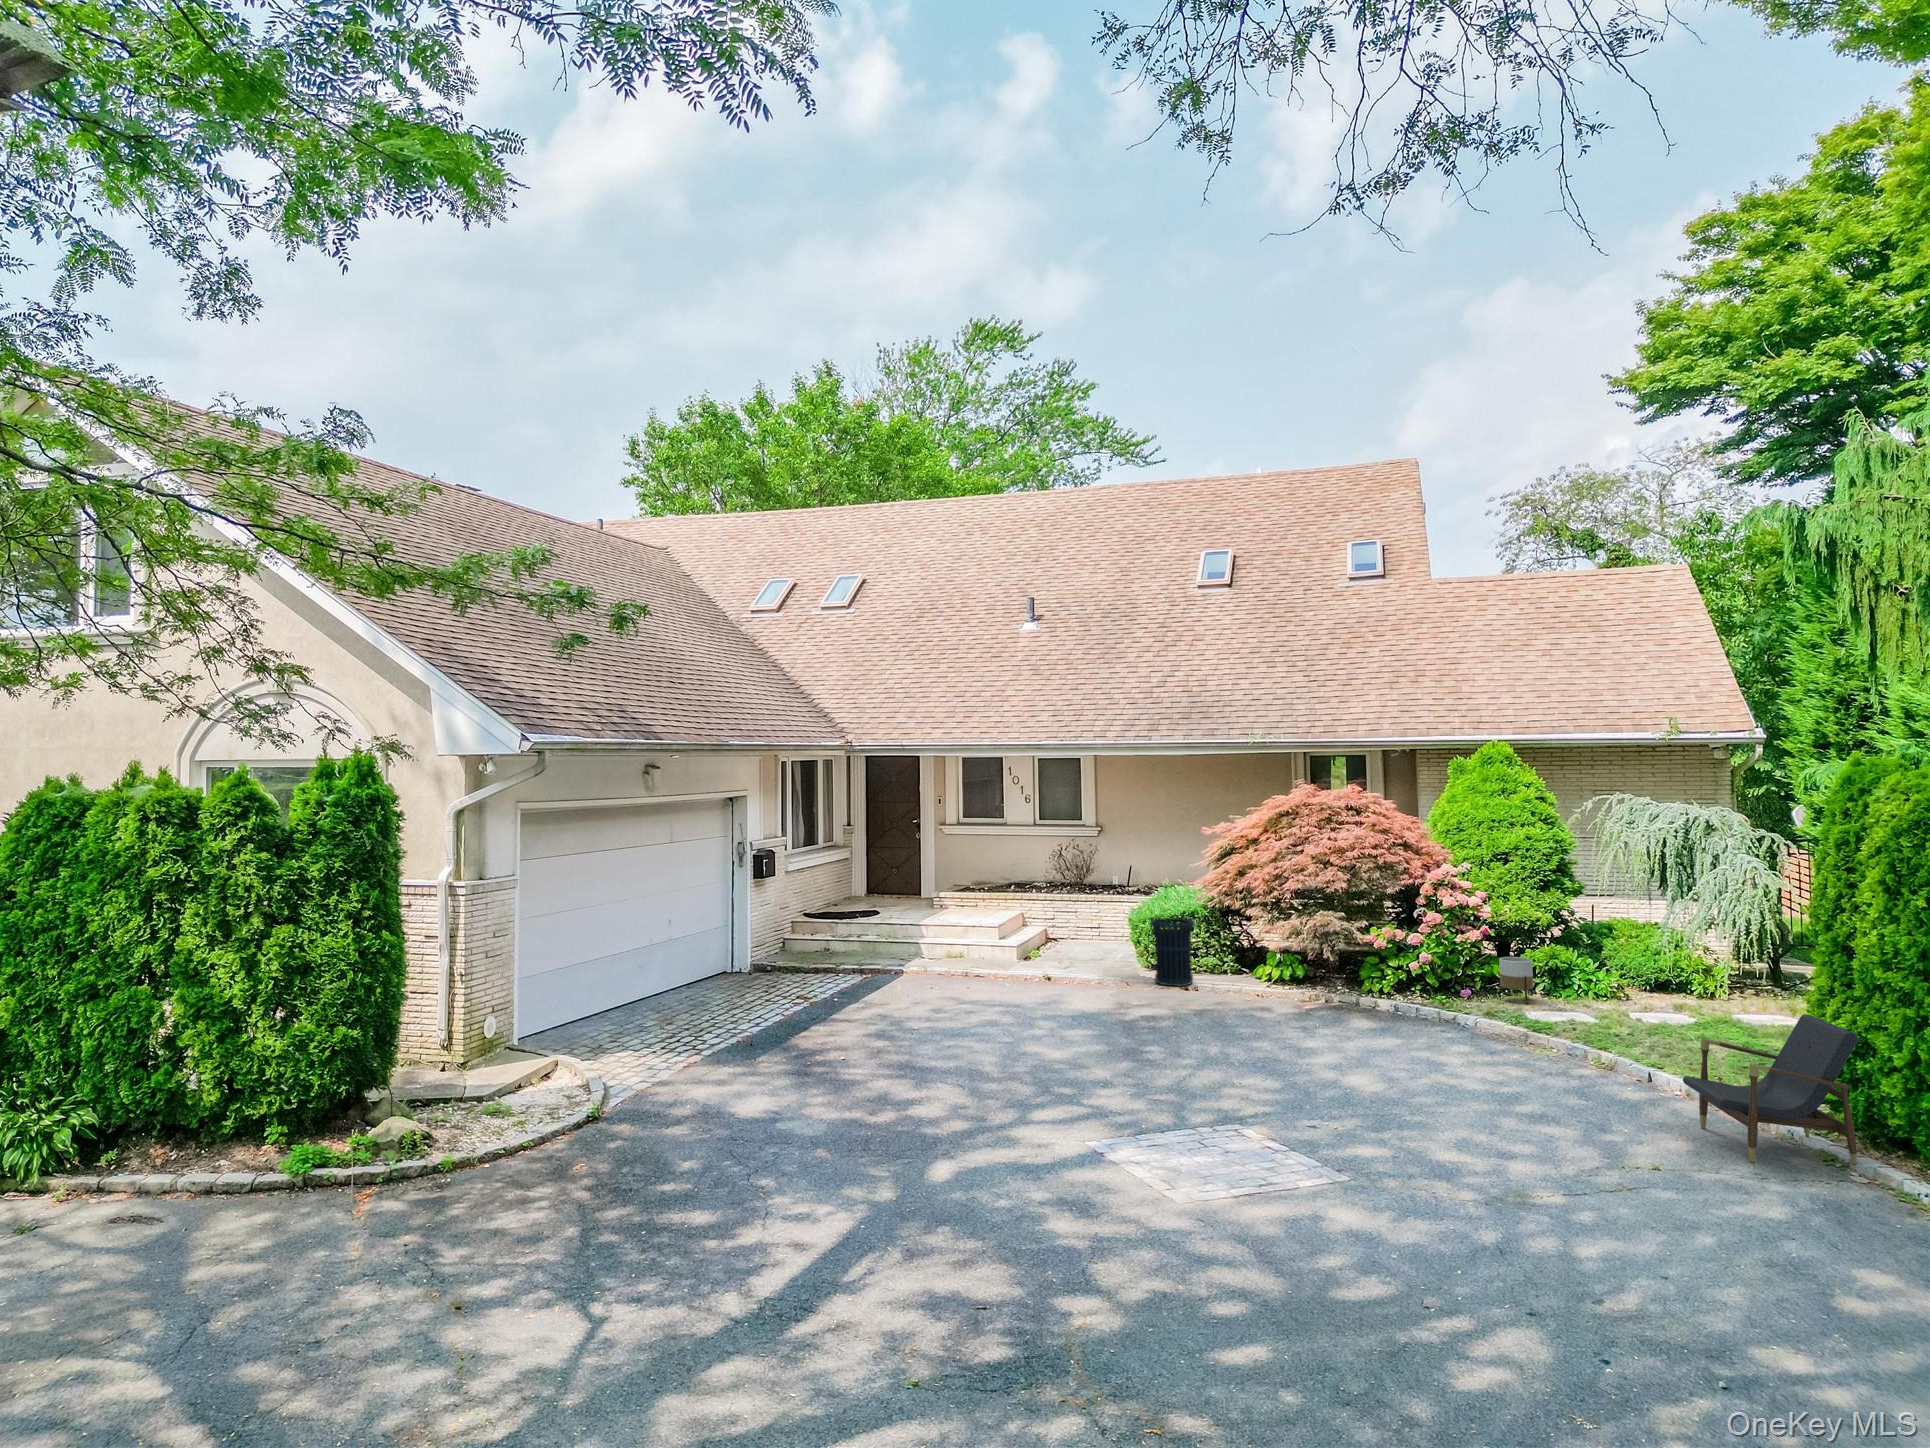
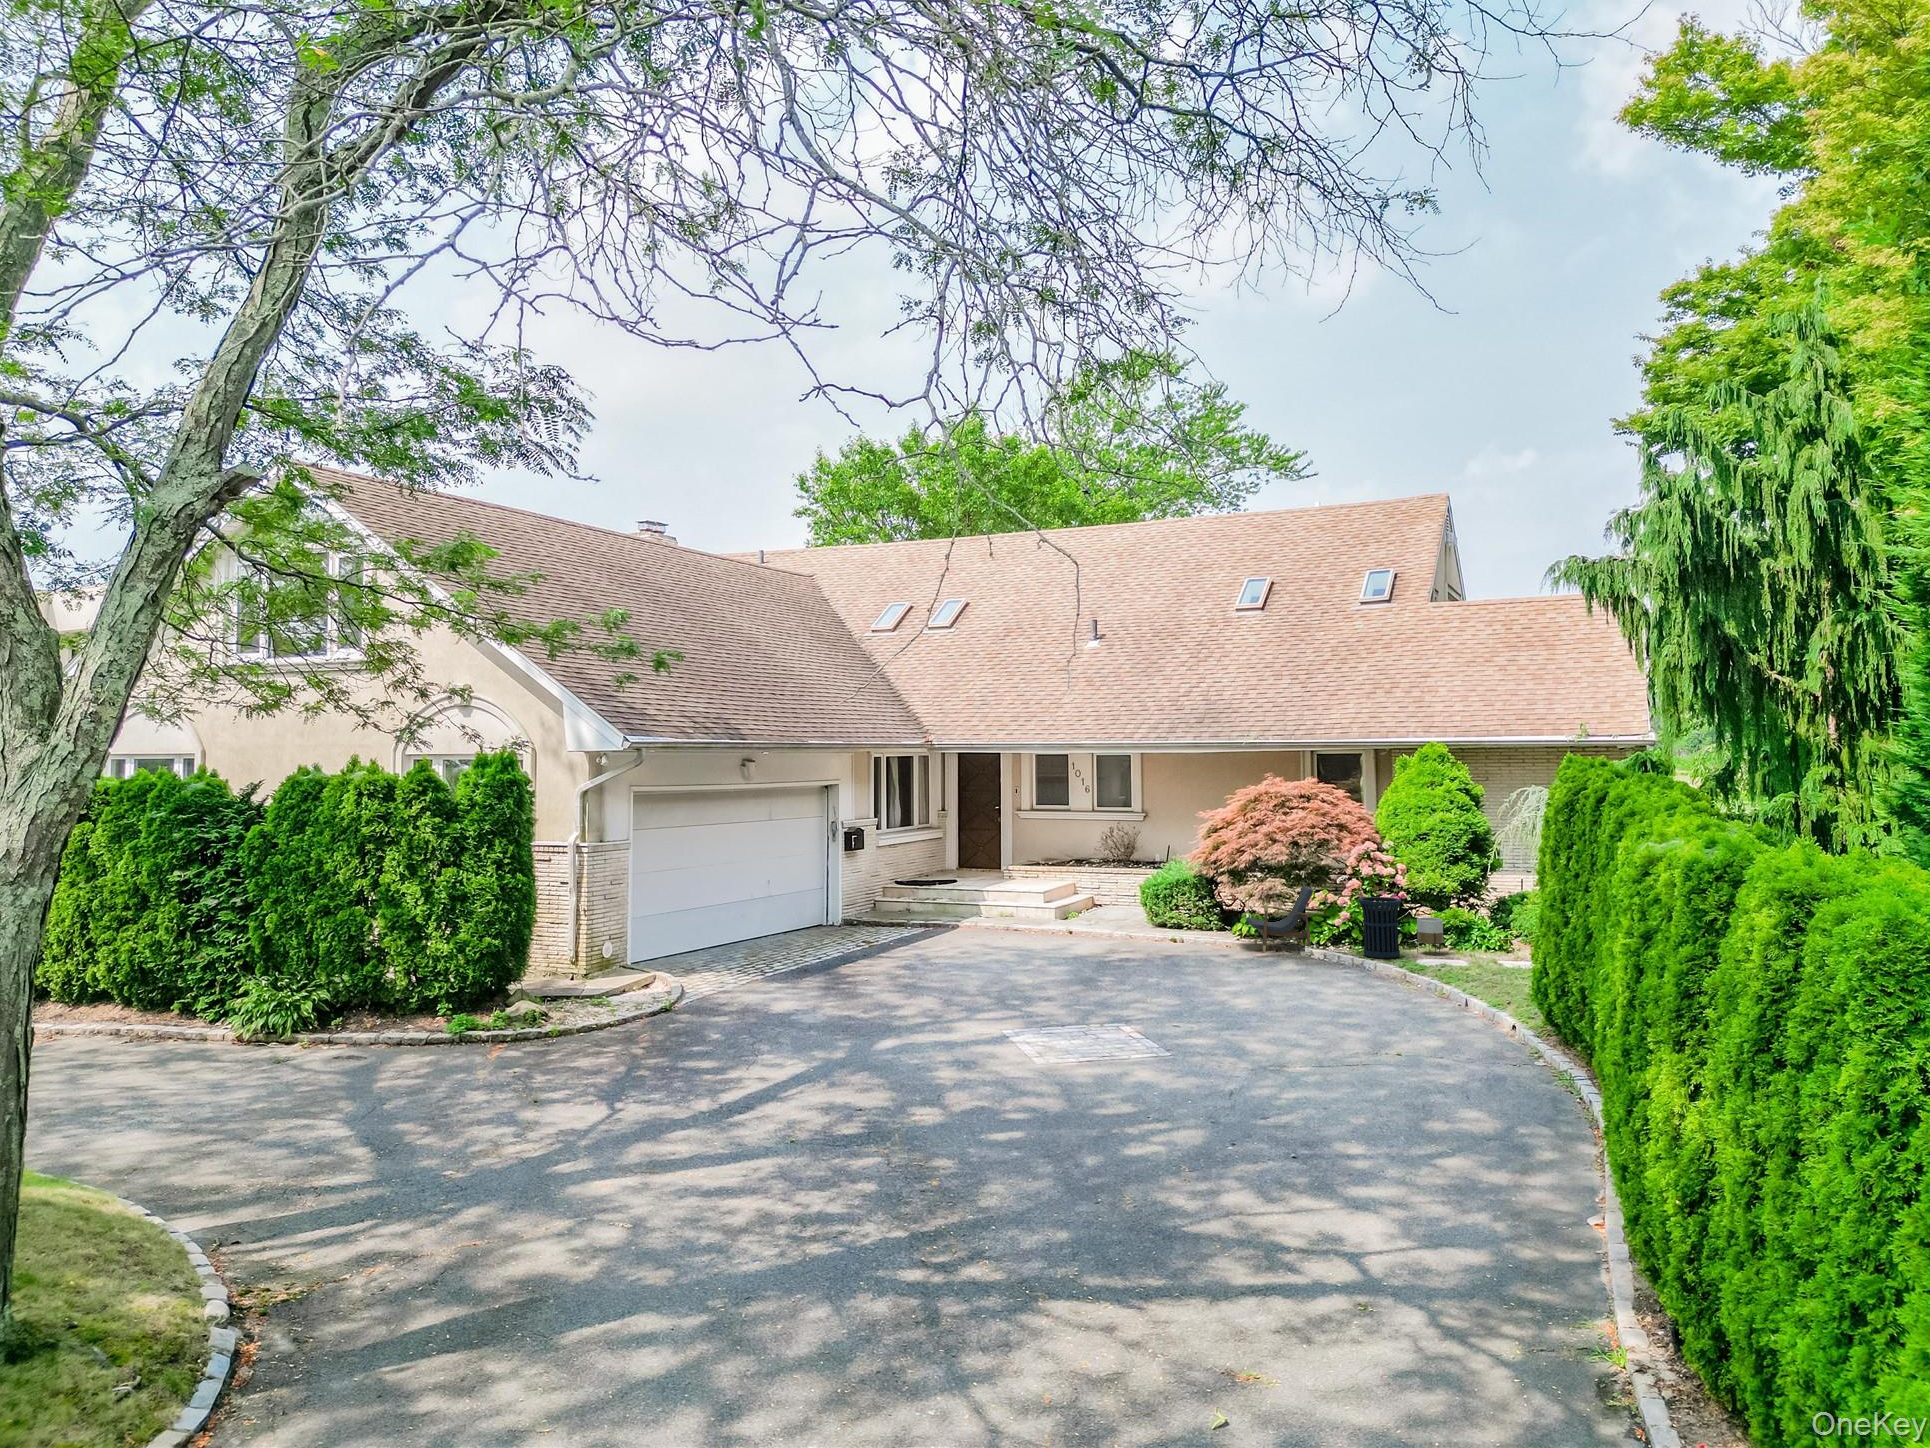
trash can: present [1150,918,1195,986] -> present [1358,897,1401,959]
lounge chair: present [1683,1014,1858,1164] -> present [1246,885,1313,953]

